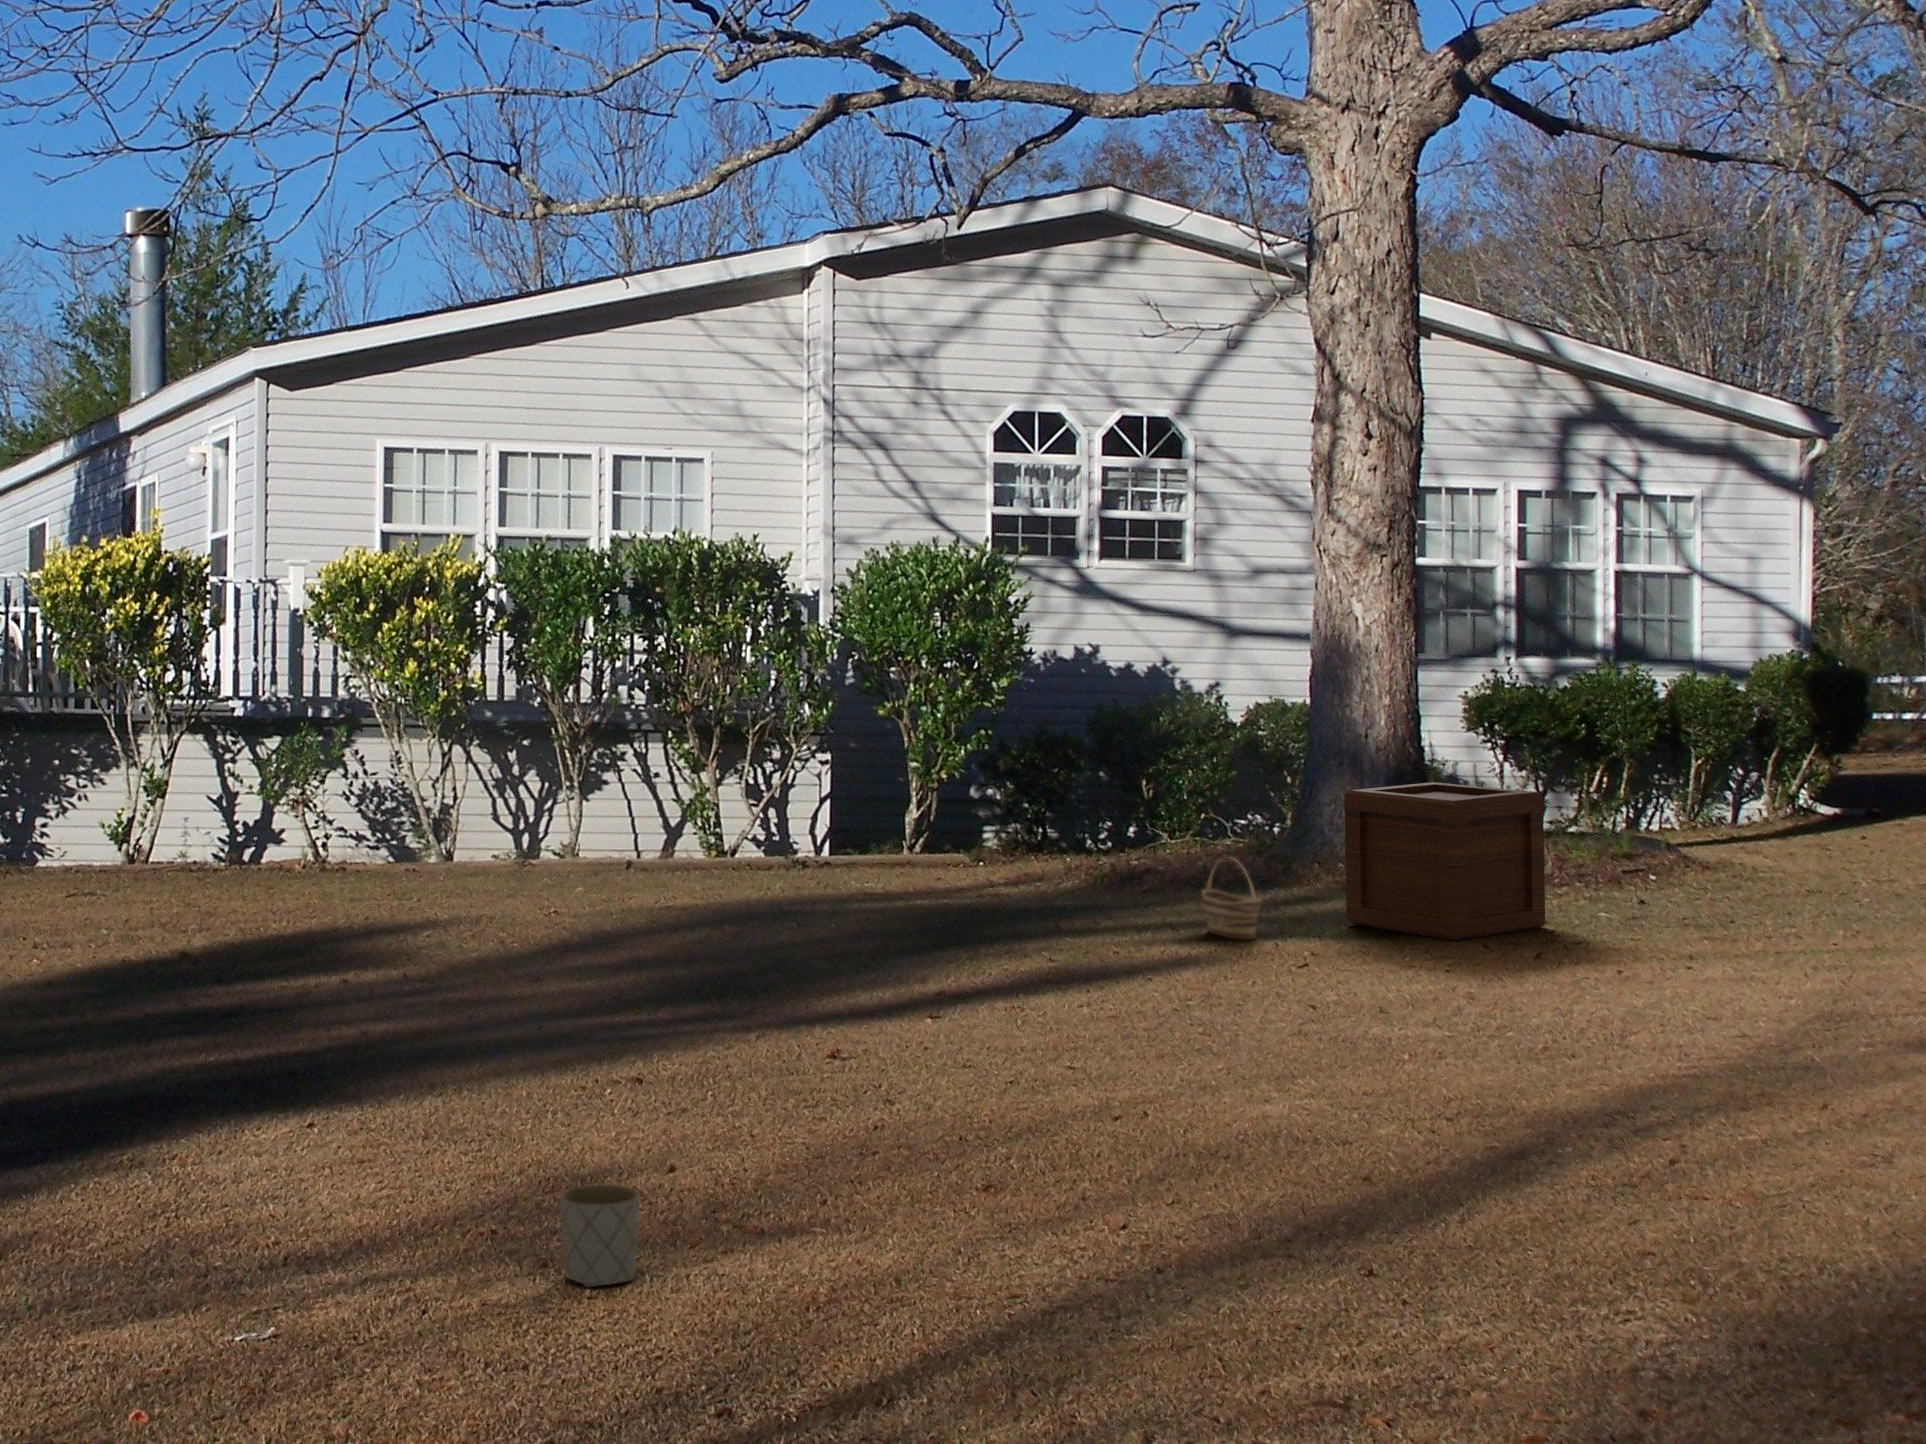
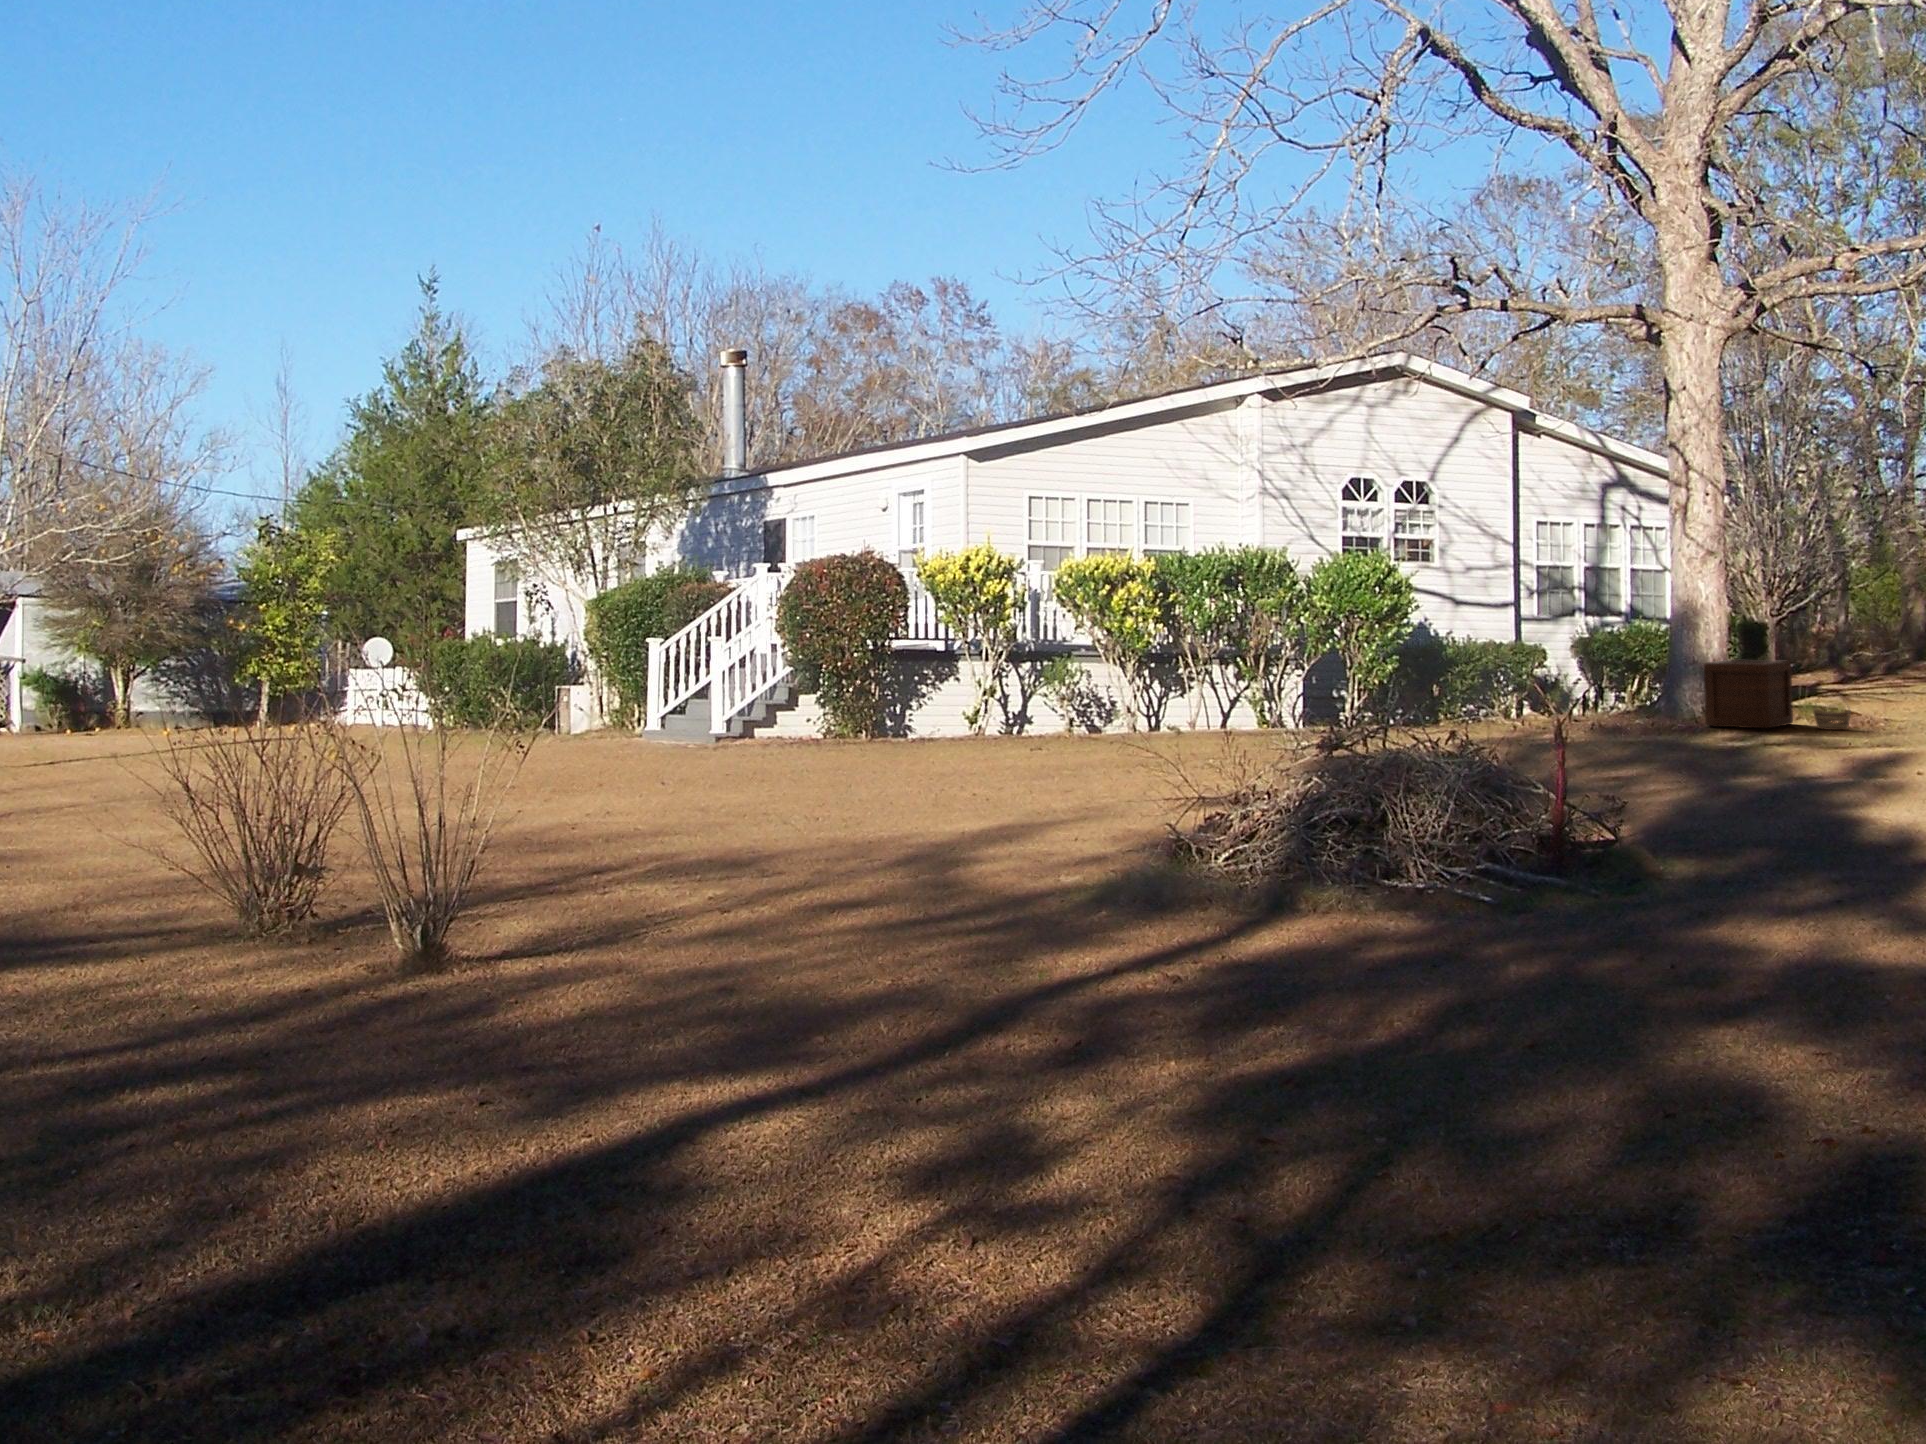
basket: present [1202,858,1261,939] -> present [1813,707,1851,730]
planter: present [560,1184,639,1287] -> none [1746,764,1776,796]

